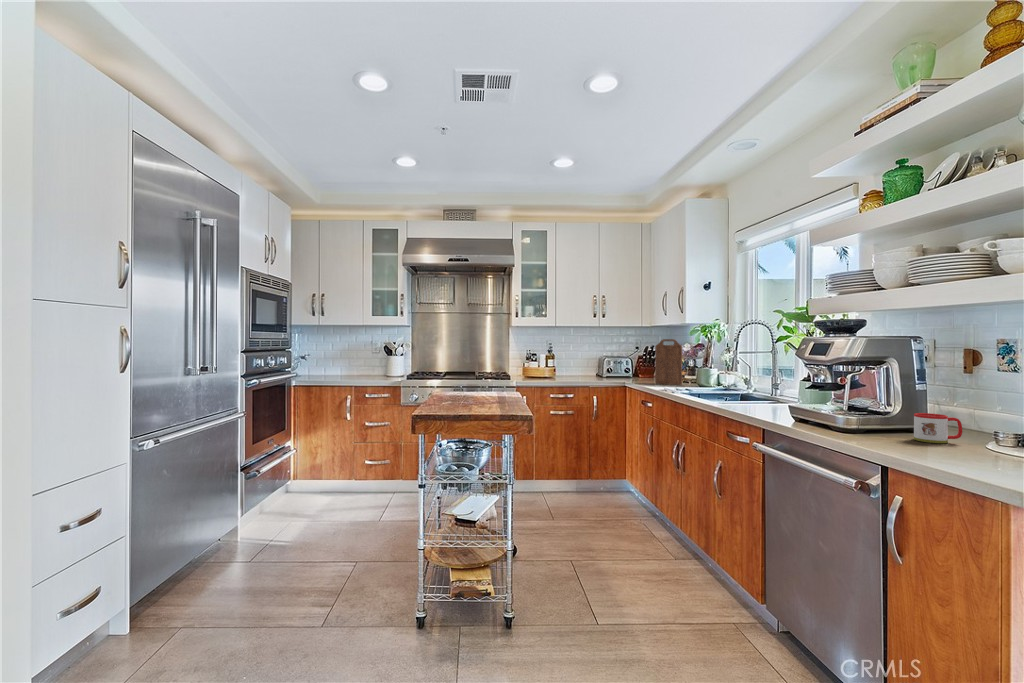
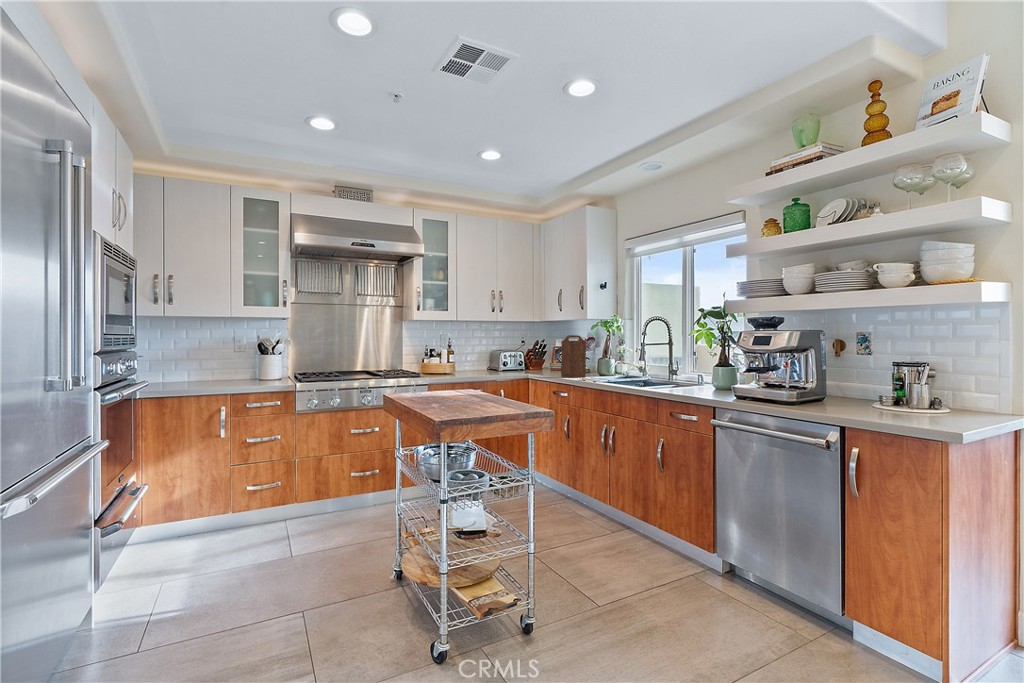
mug: present [914,413,962,443] -> none [893,402,929,426]

